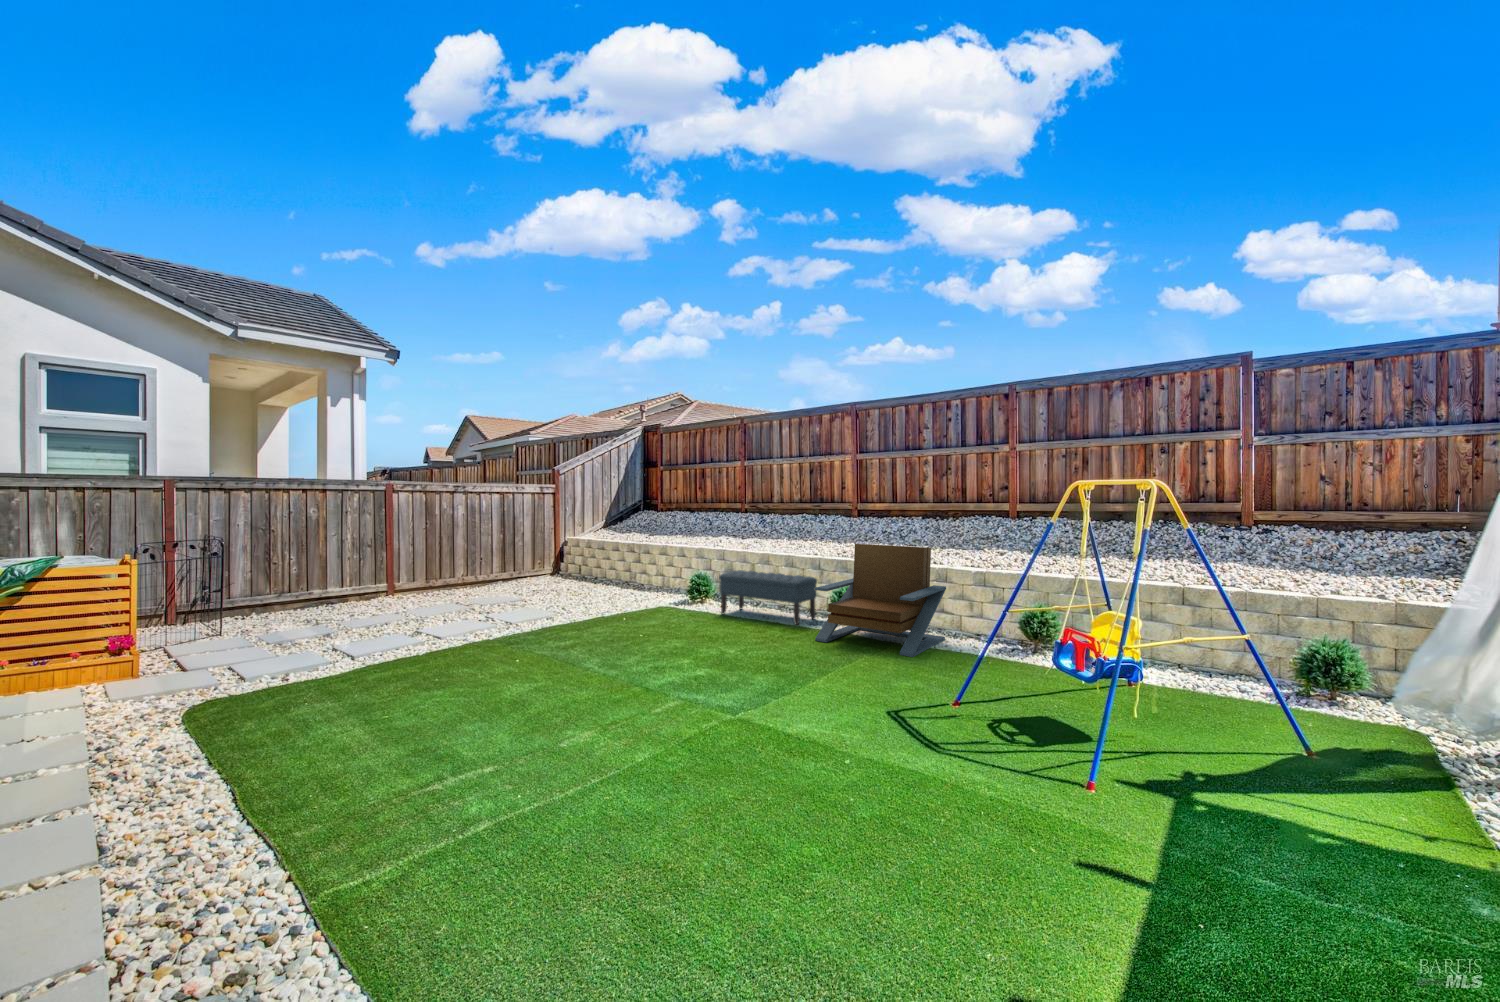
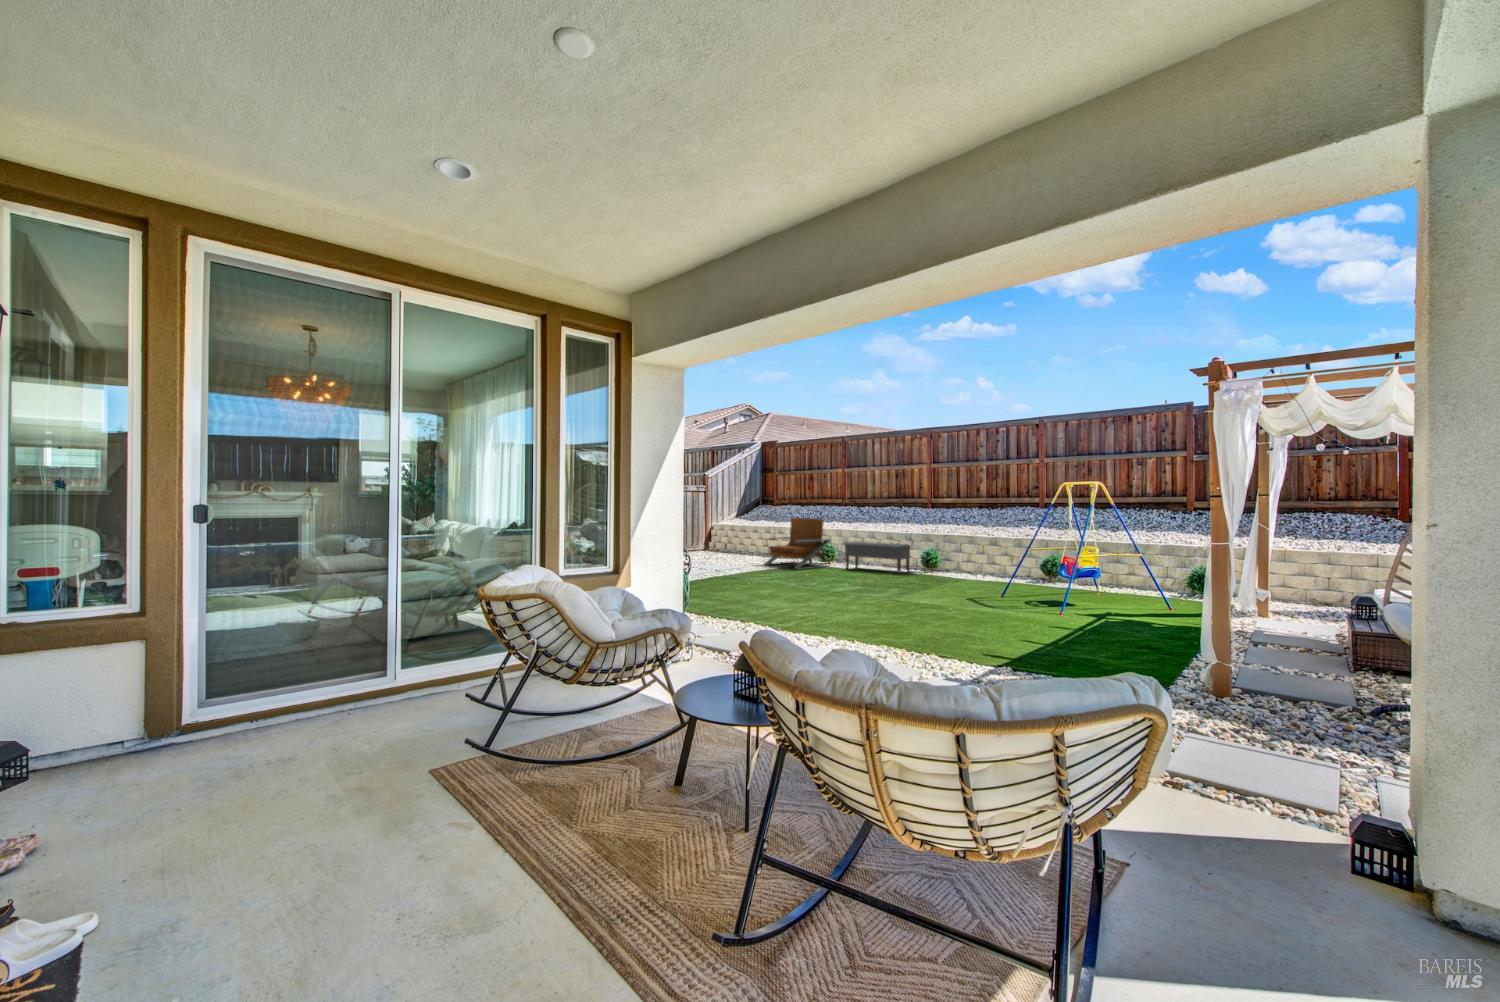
lounge chair: present [815,544,946,657] -> present [765,518,830,570]

